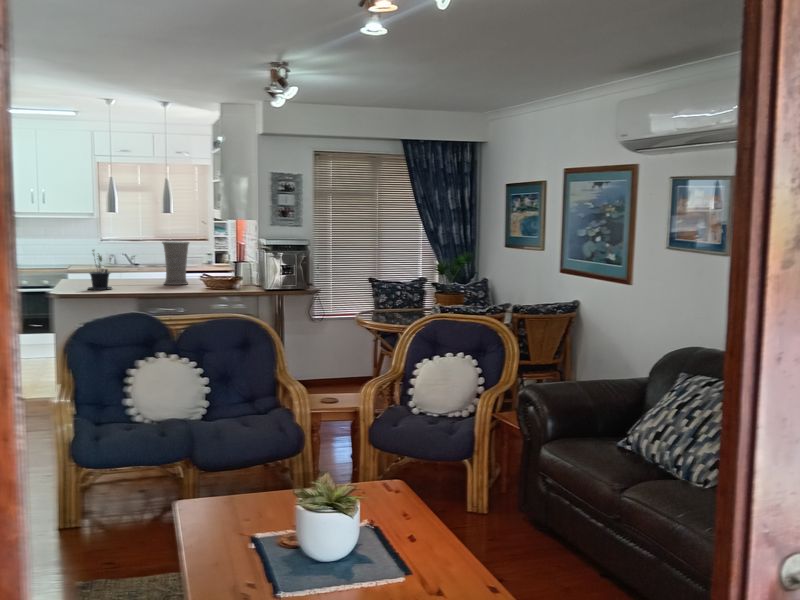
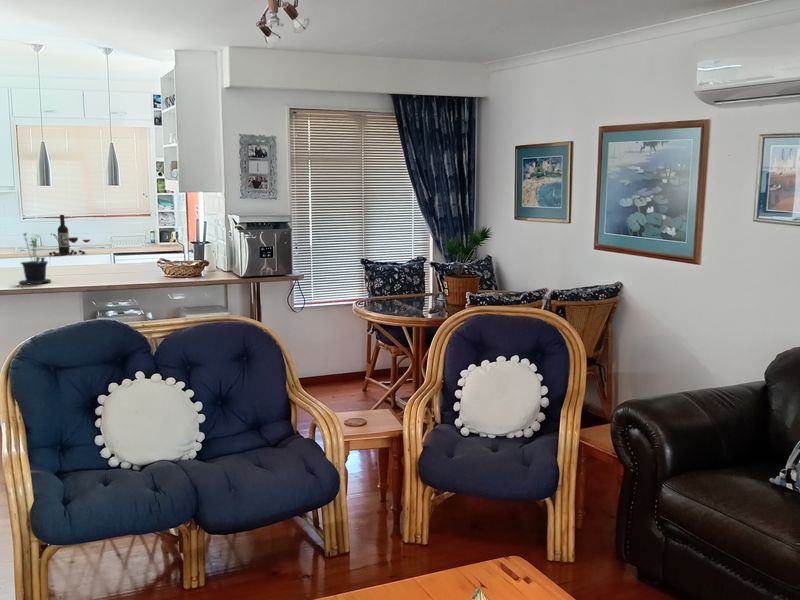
wine bottle: none [119,237,155,271] -> present [49,215,90,255]
vase: present [162,241,189,285] -> none [109,220,144,274]

